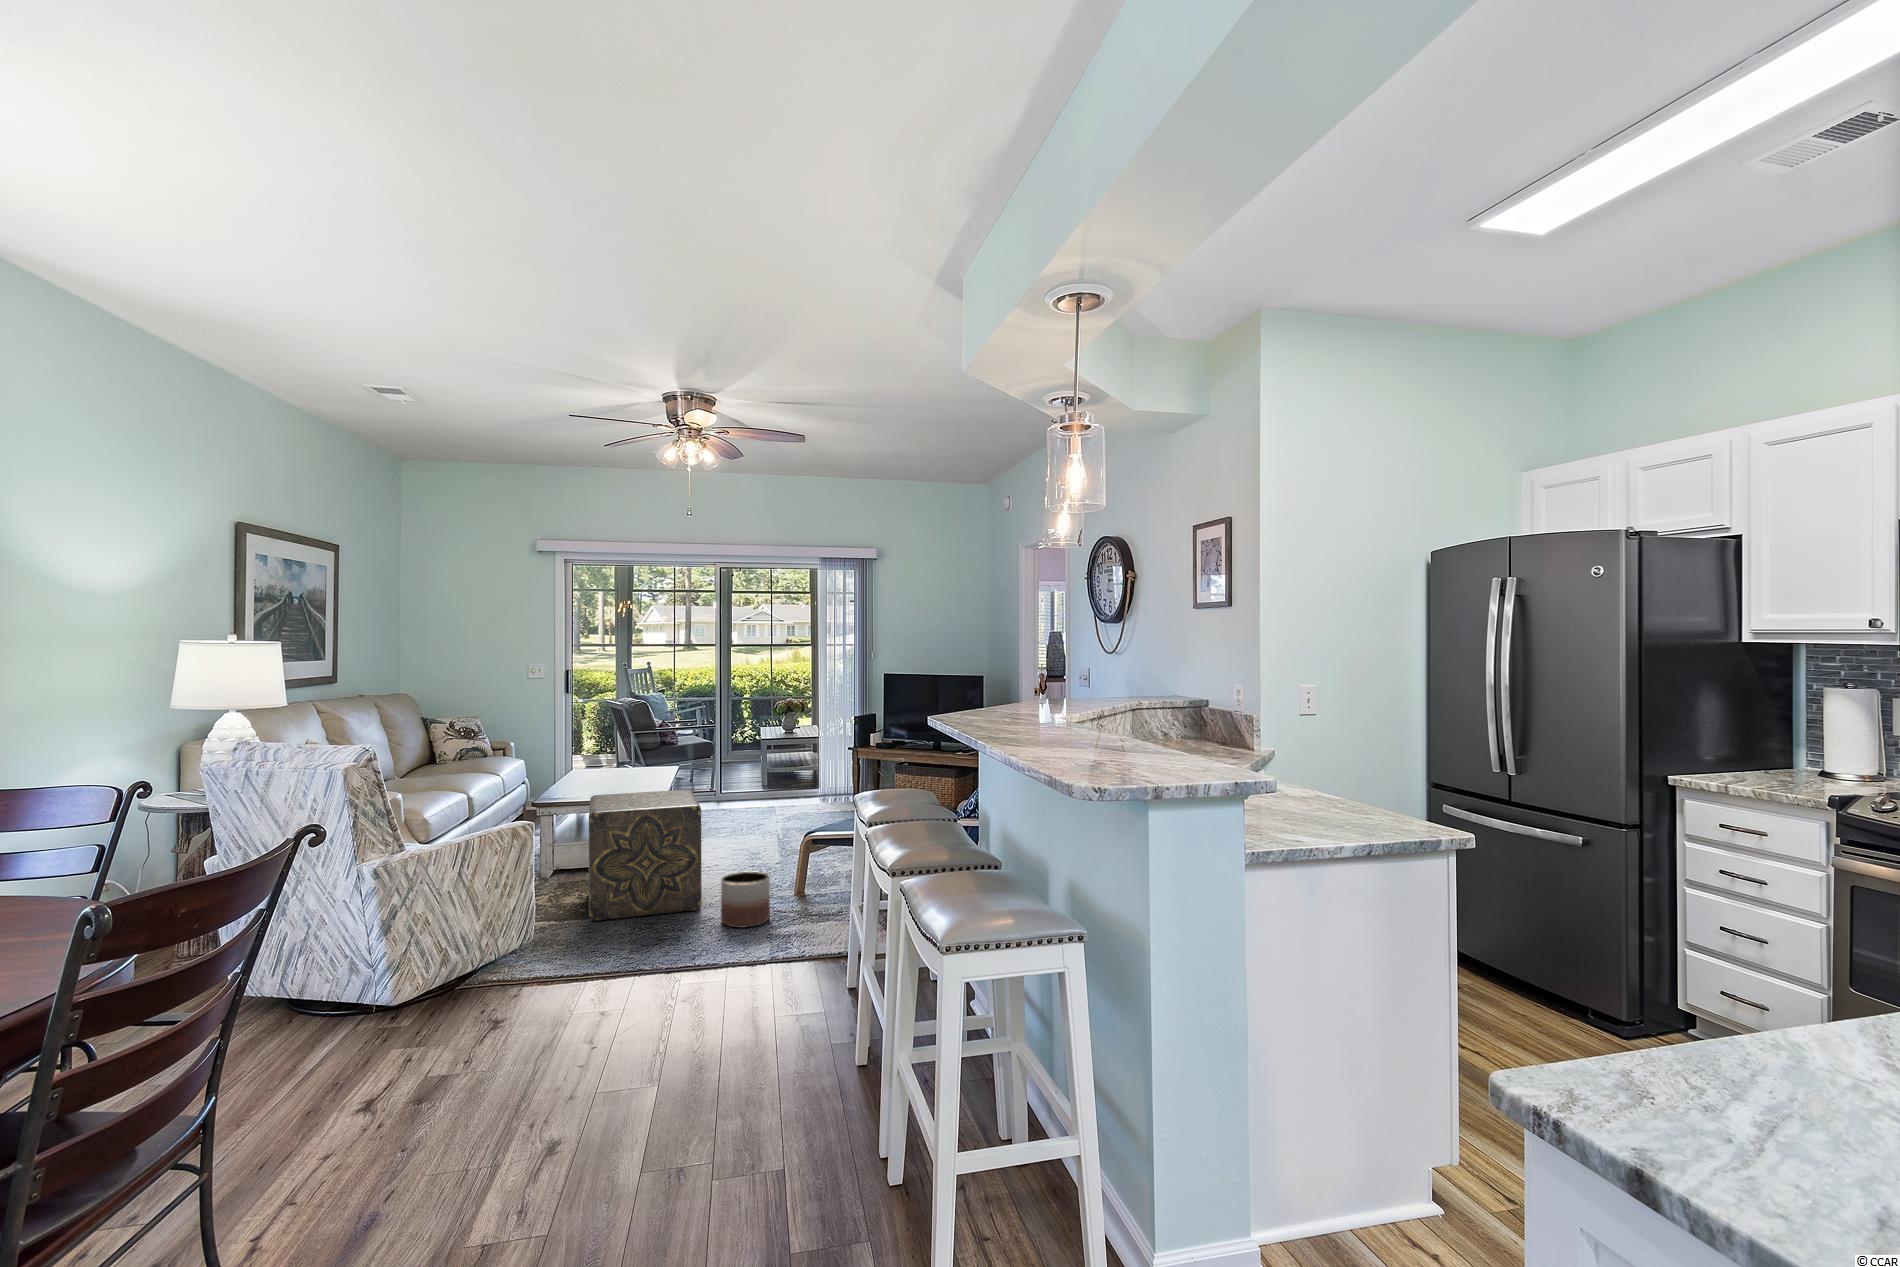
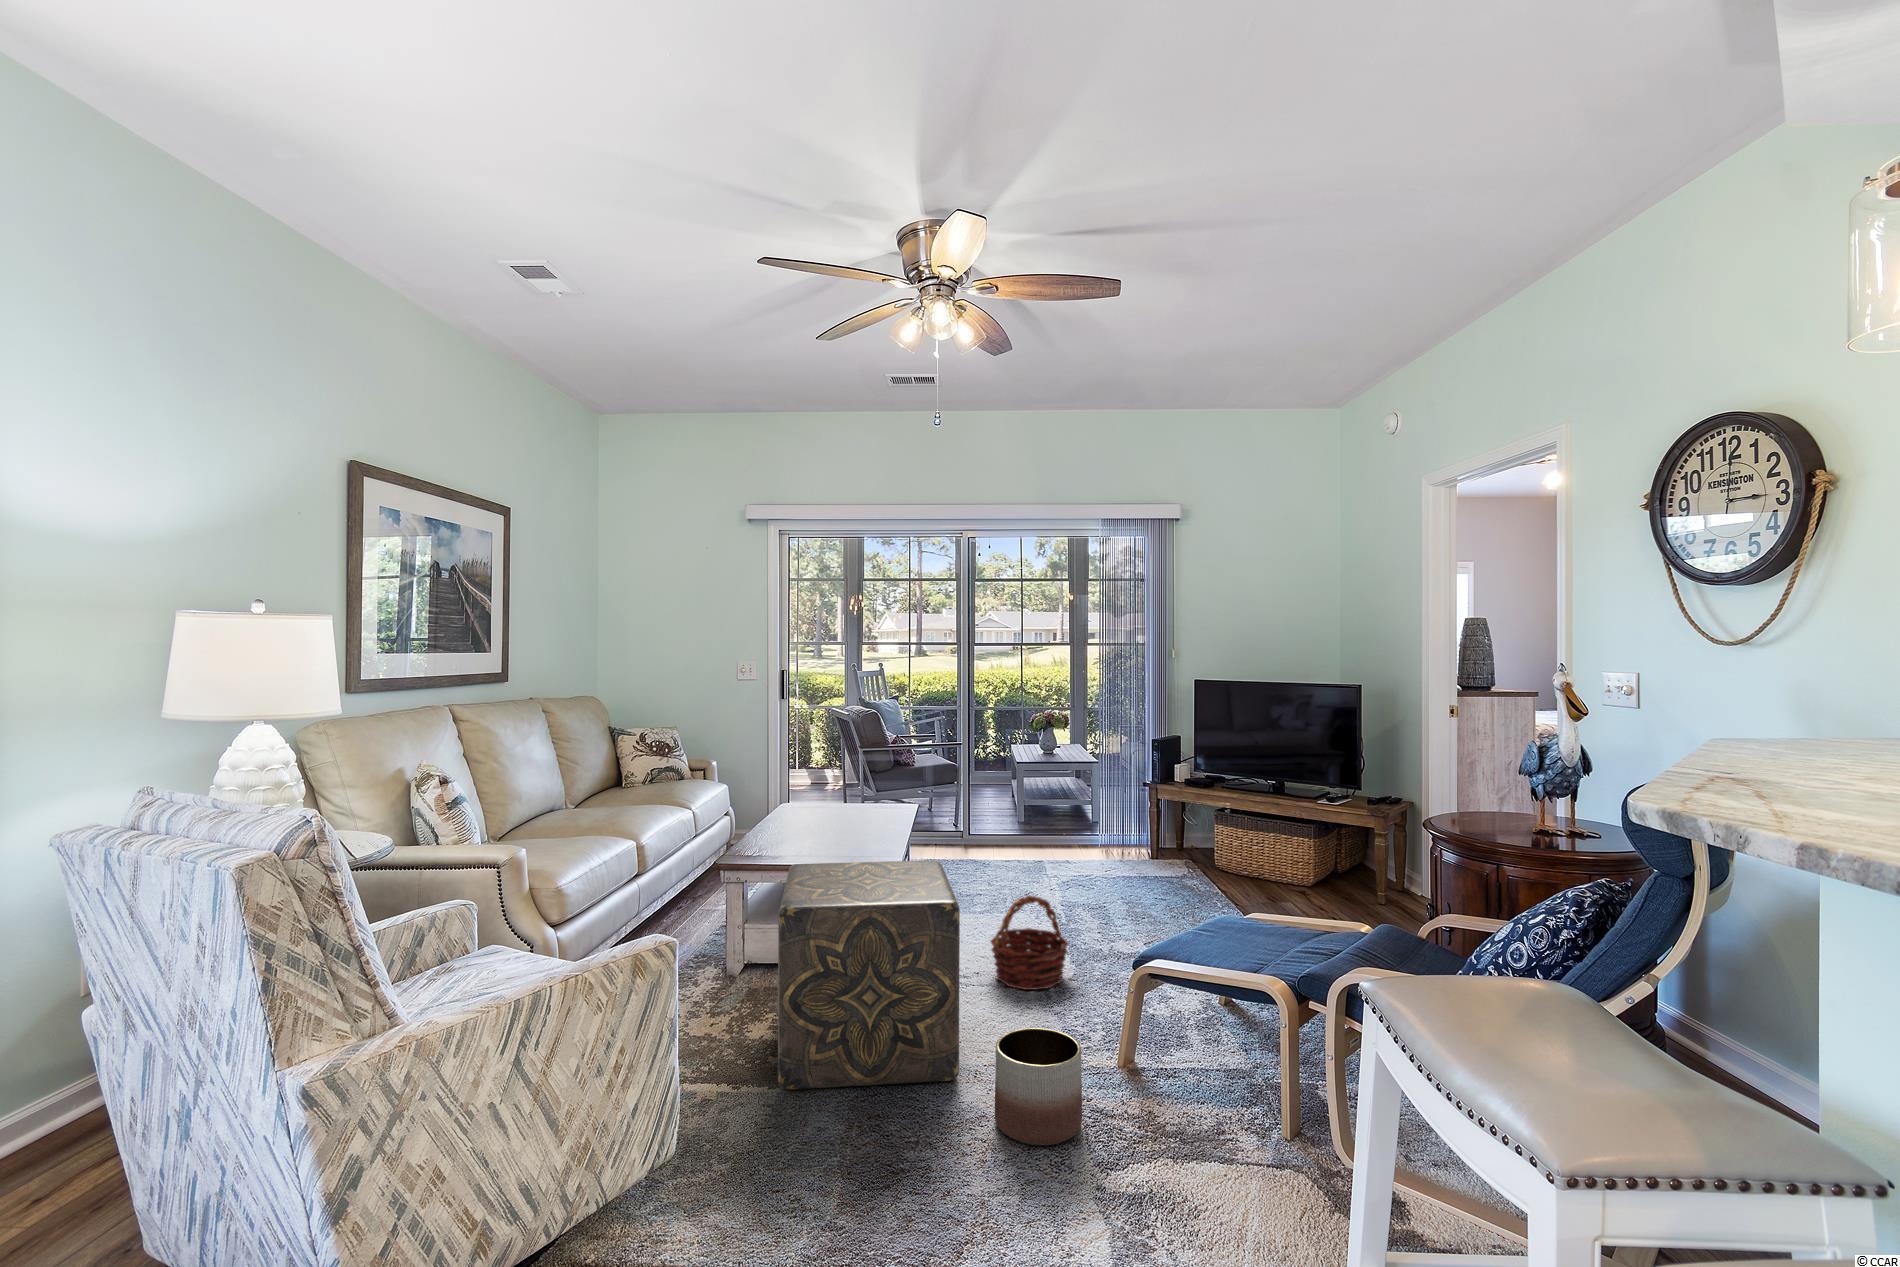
basket: none [726,814,778,872] -> present [991,895,1068,990]

